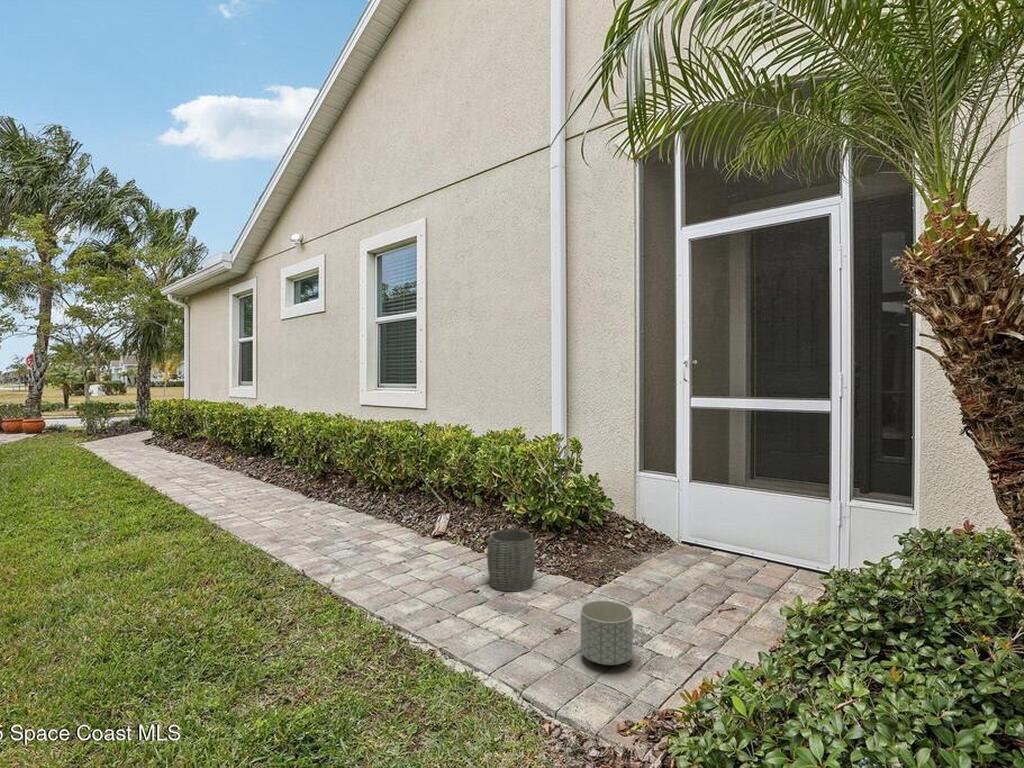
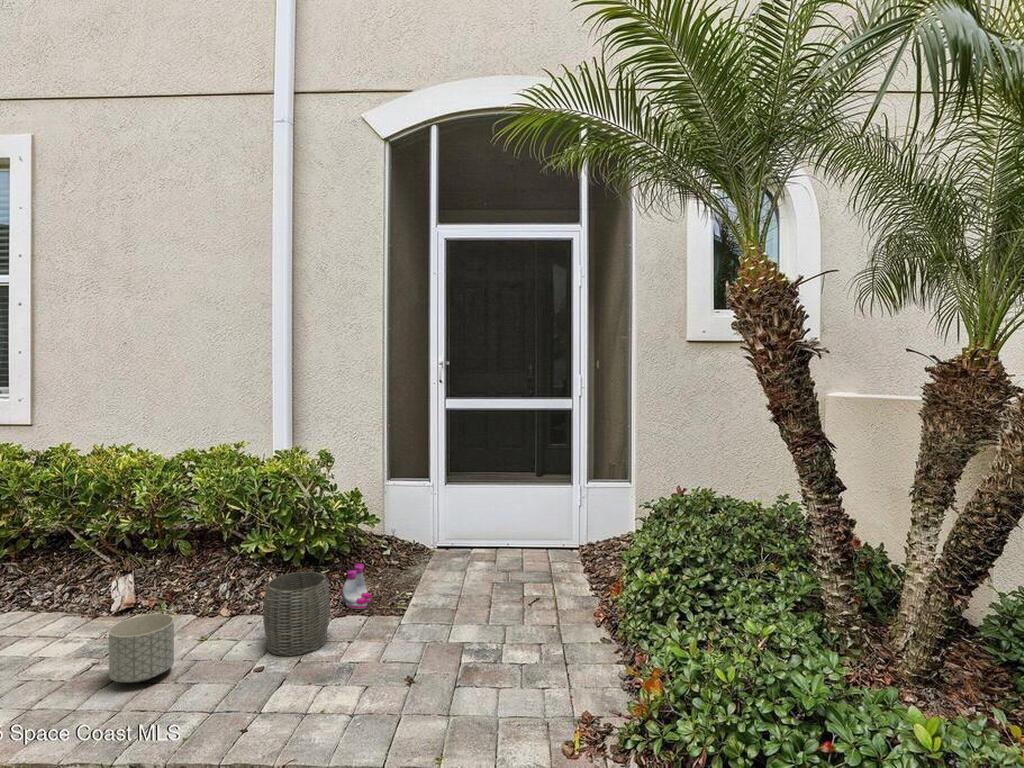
boots: none [563,535,588,573] -> present [341,563,372,609]
planter: present [581,601,633,665] -> present [109,614,174,683]

